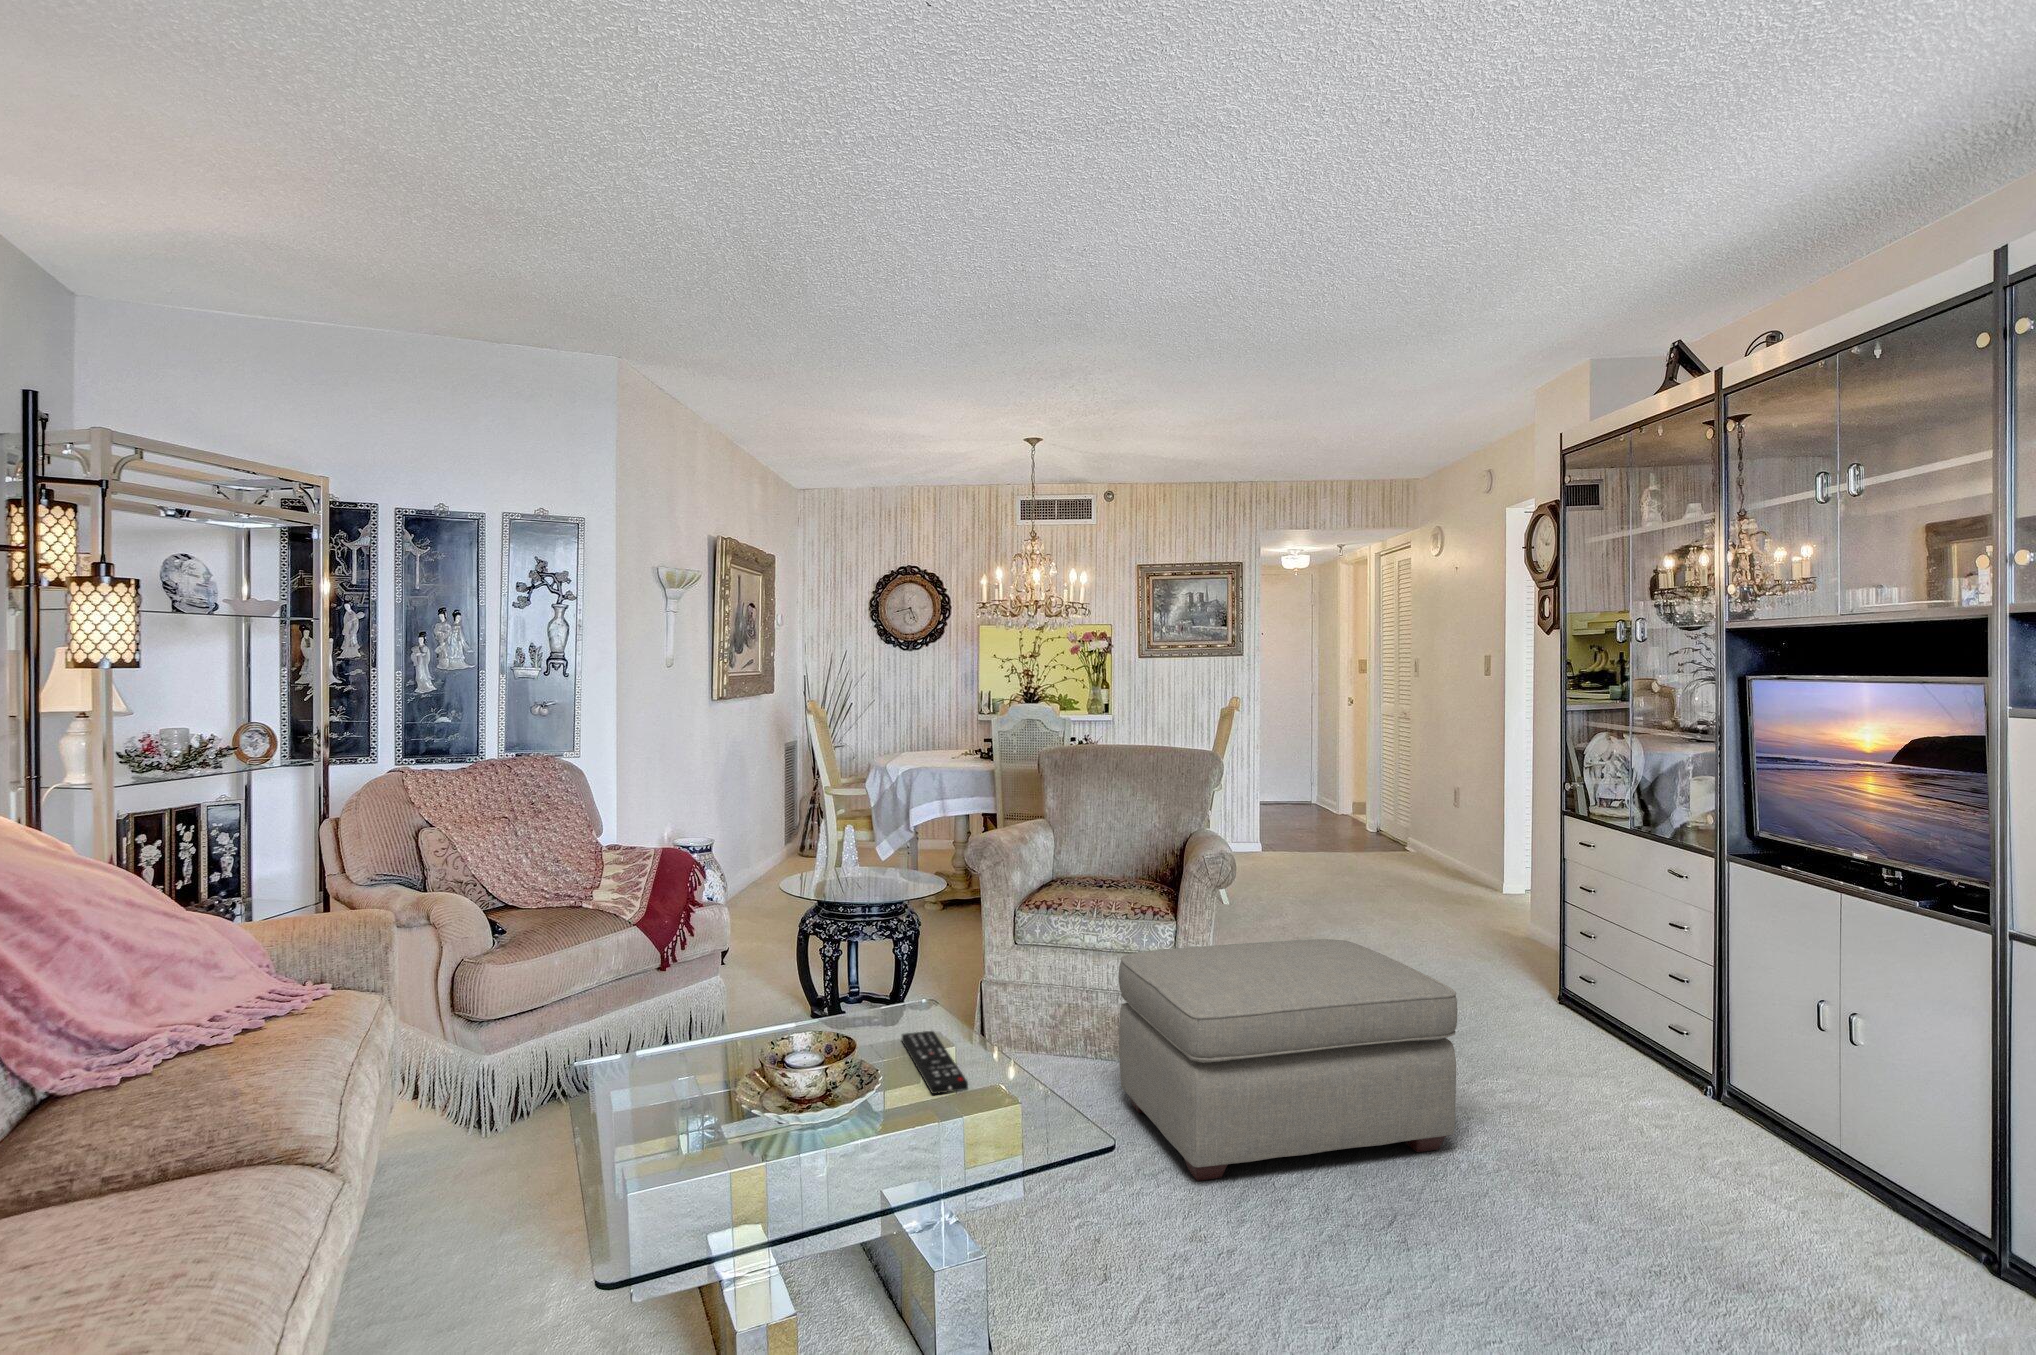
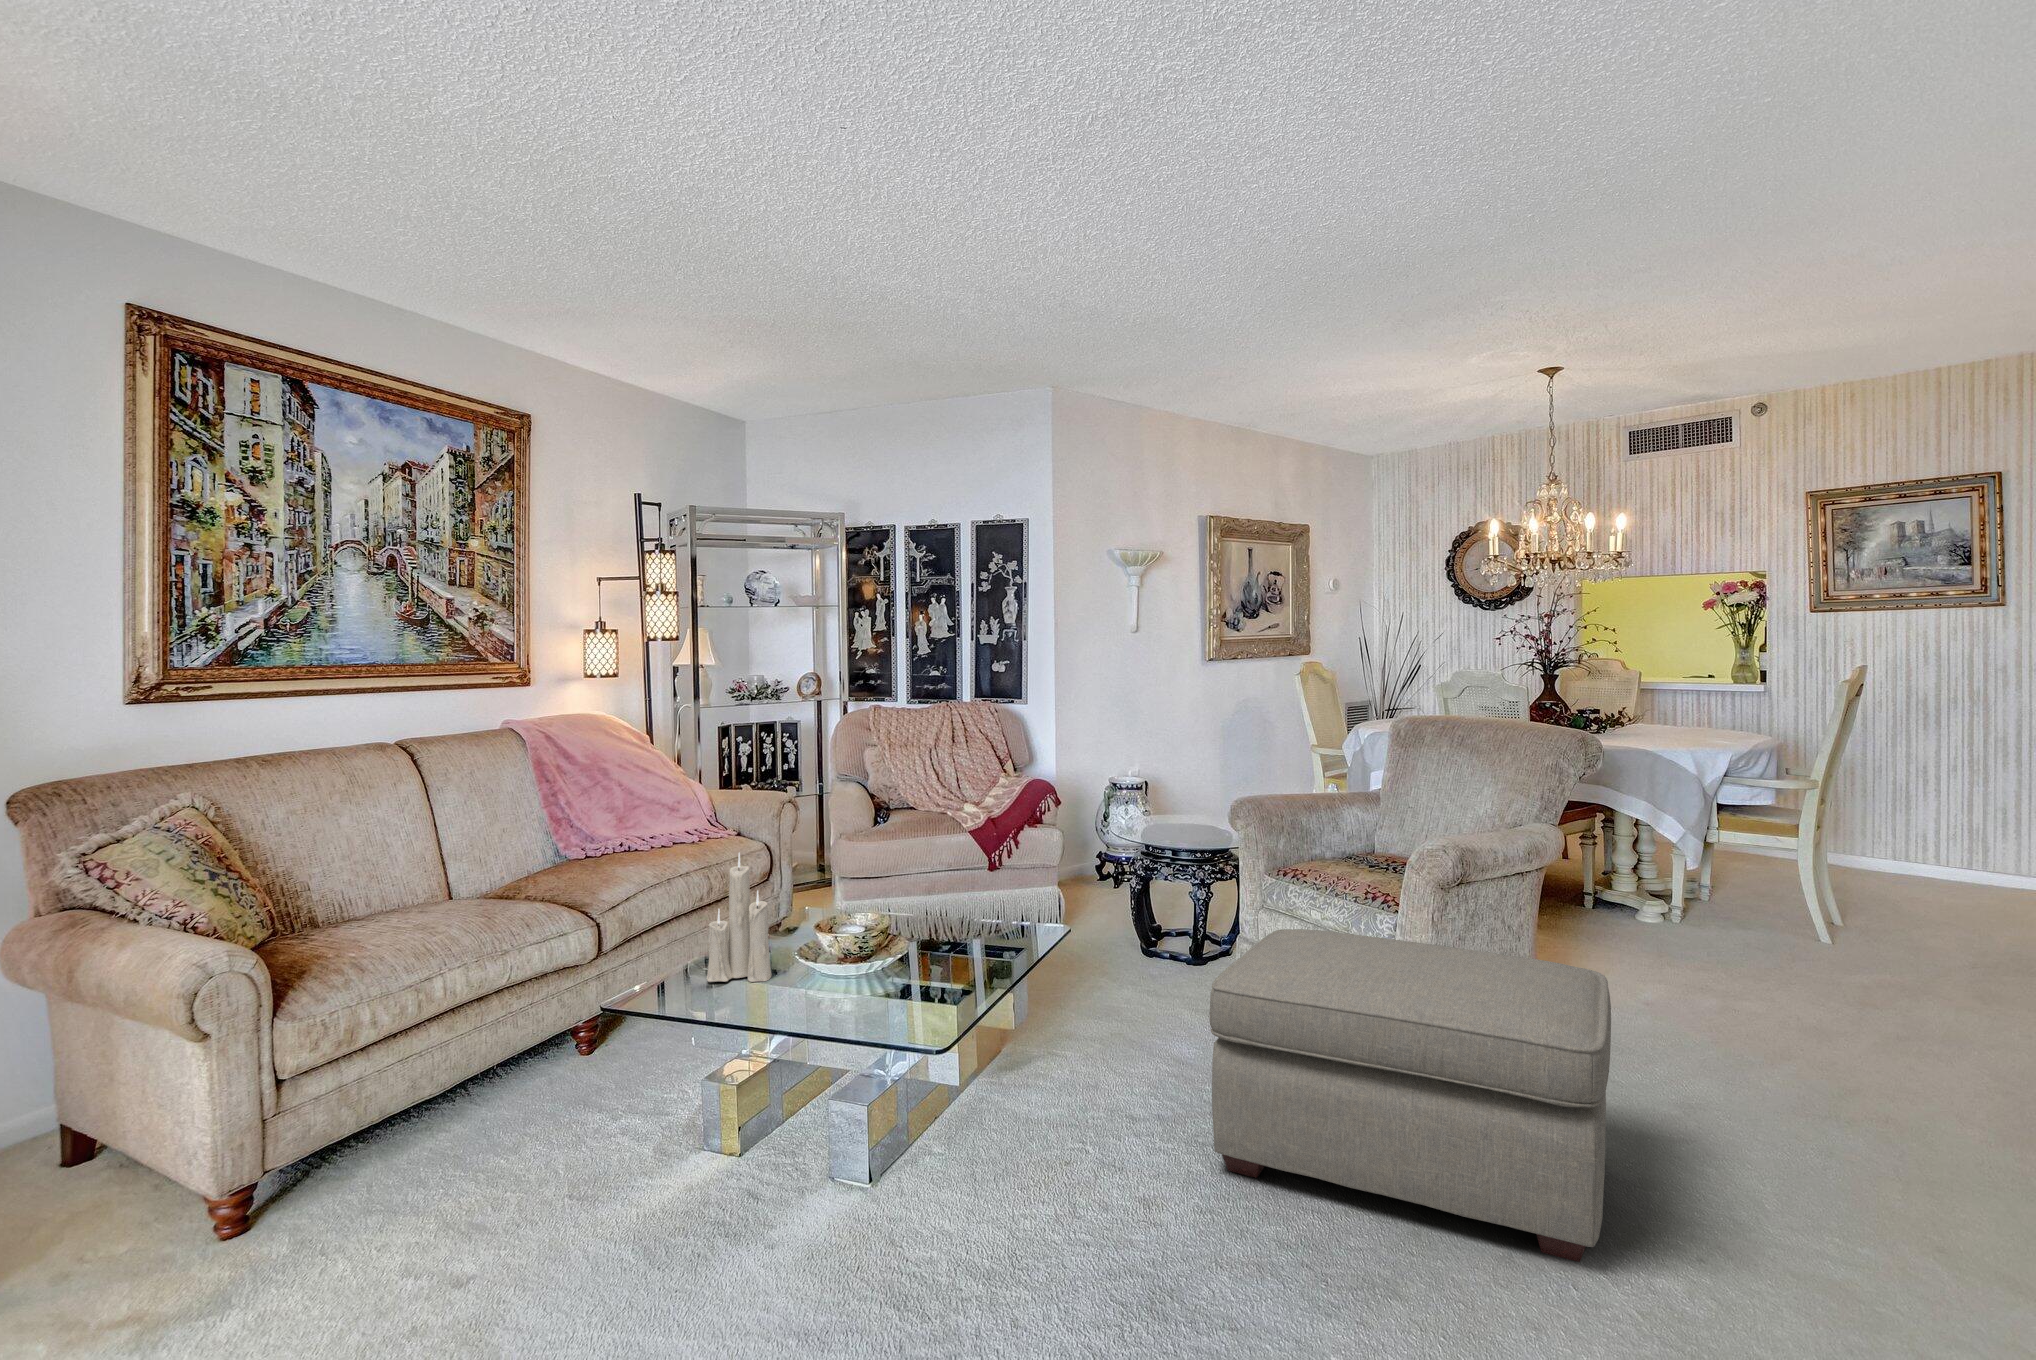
candle: none [681,981,761,1176] -> present [707,853,772,982]
remote control: present [902,1031,968,1094] -> none [914,941,1006,986]

